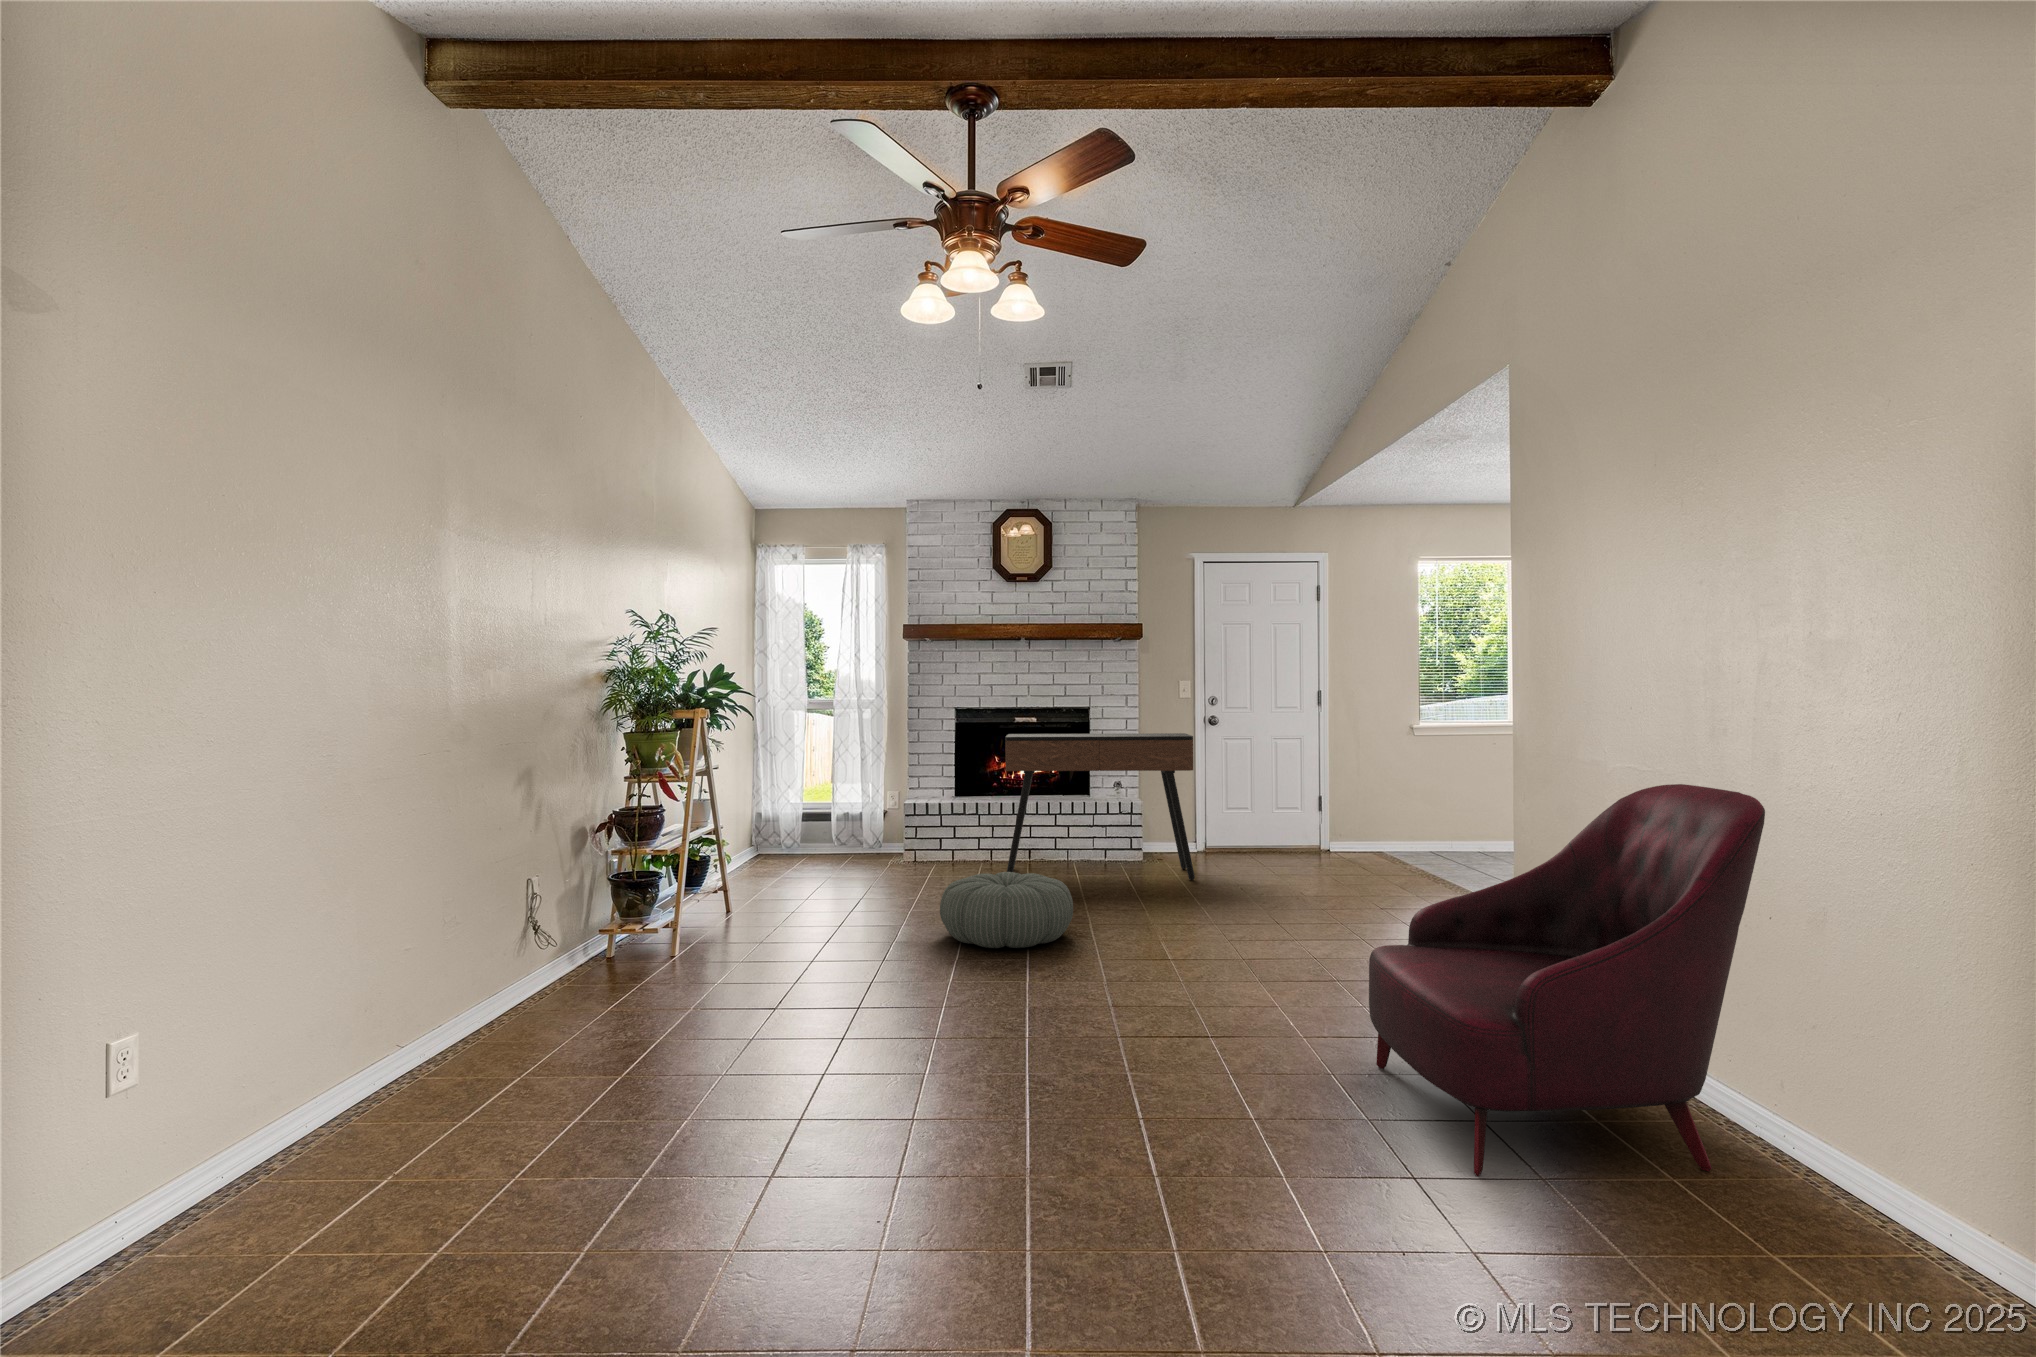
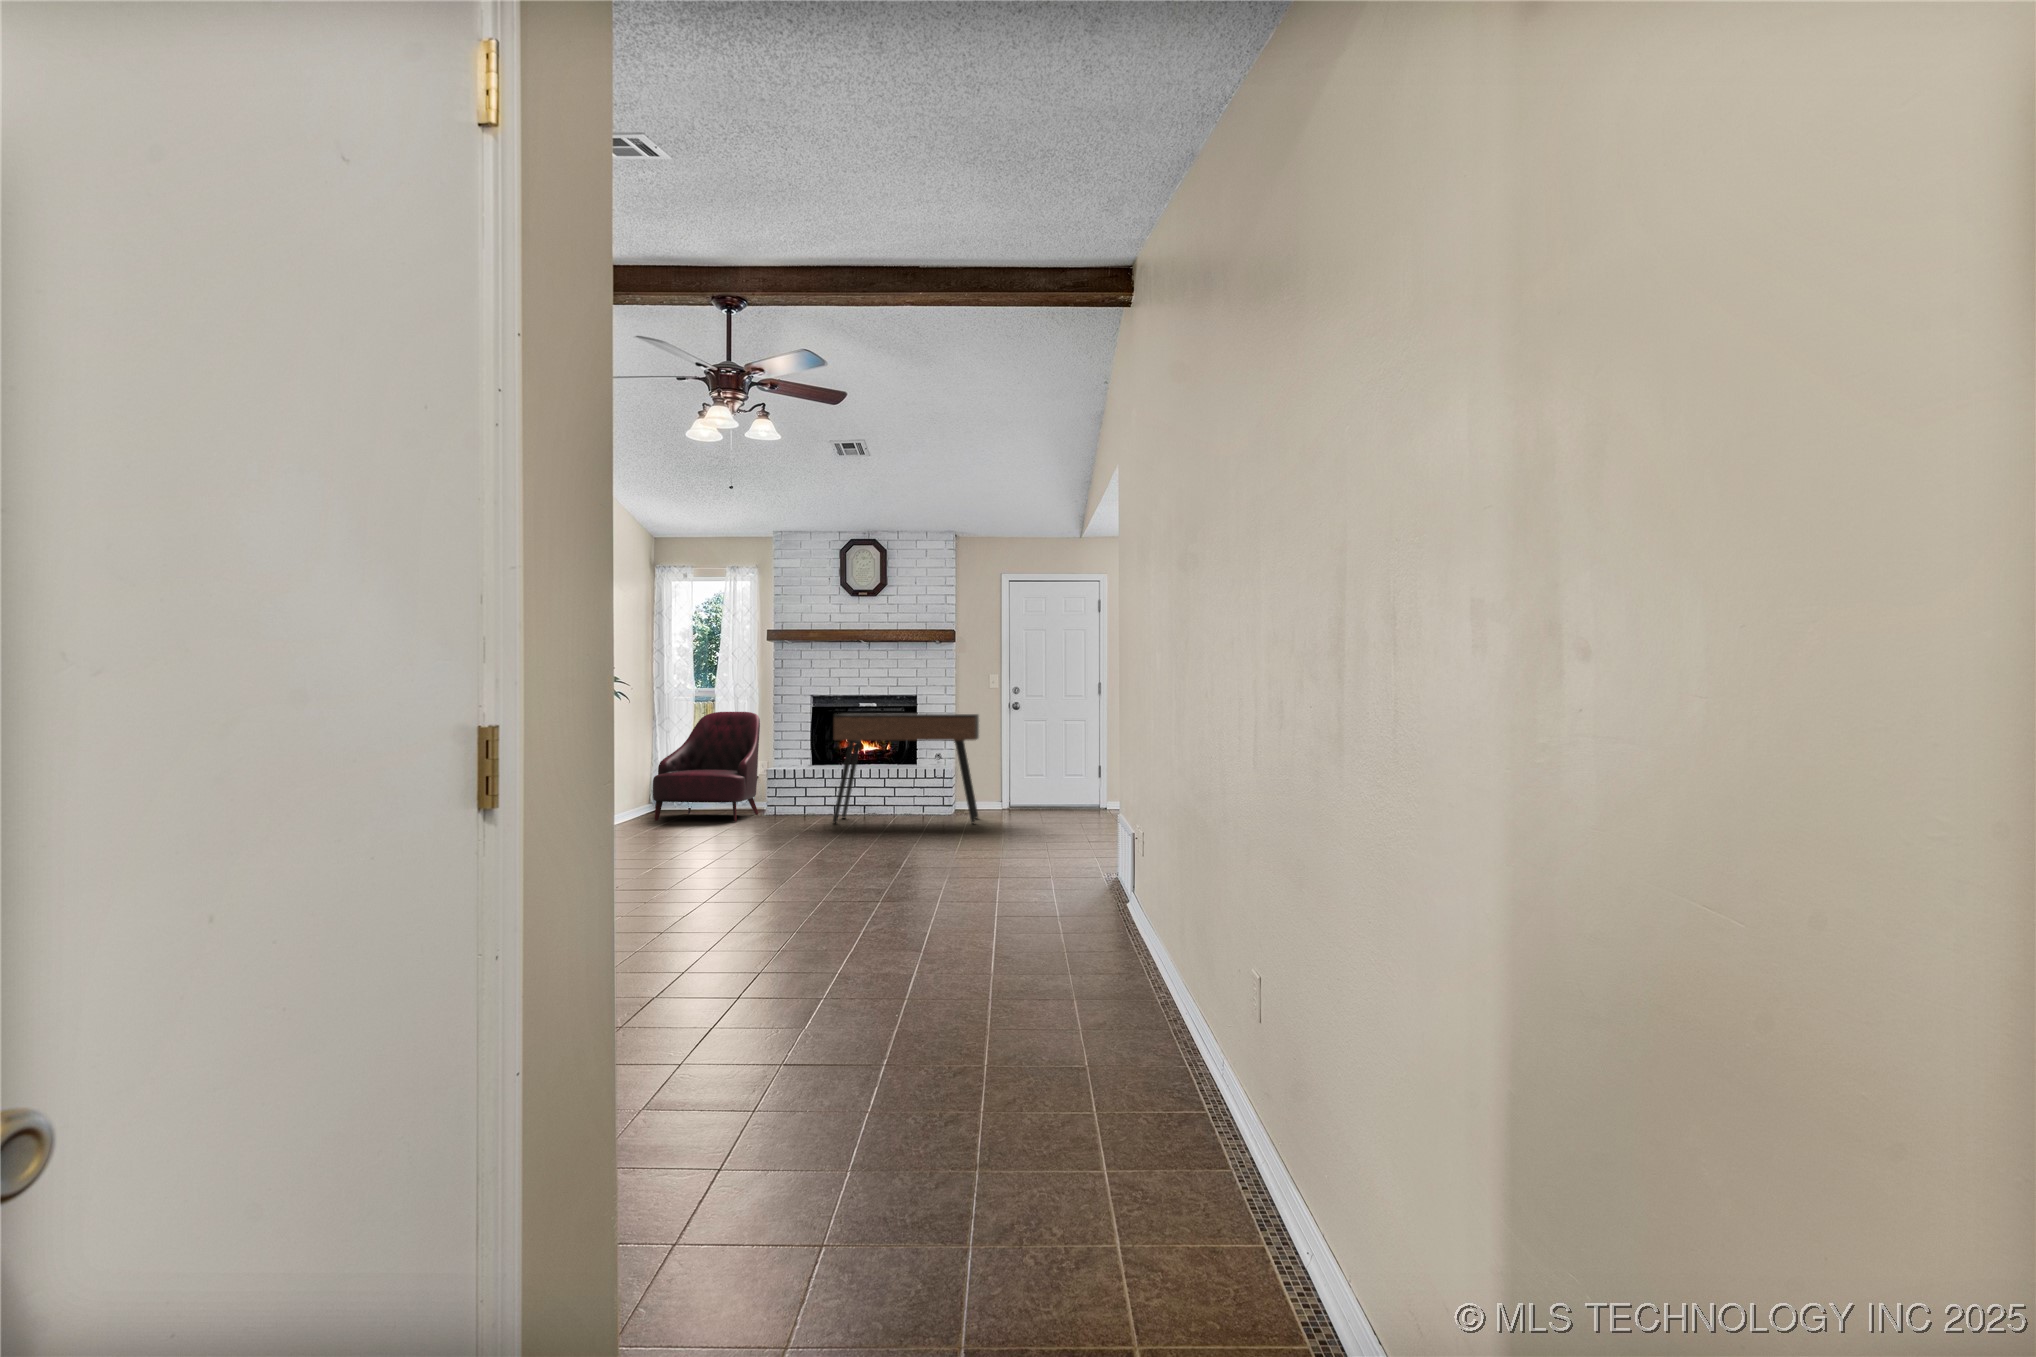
armchair: present [1369,784,1765,1176] -> present [653,712,760,822]
pouf: present [940,872,1073,948] -> none [753,805,849,852]

